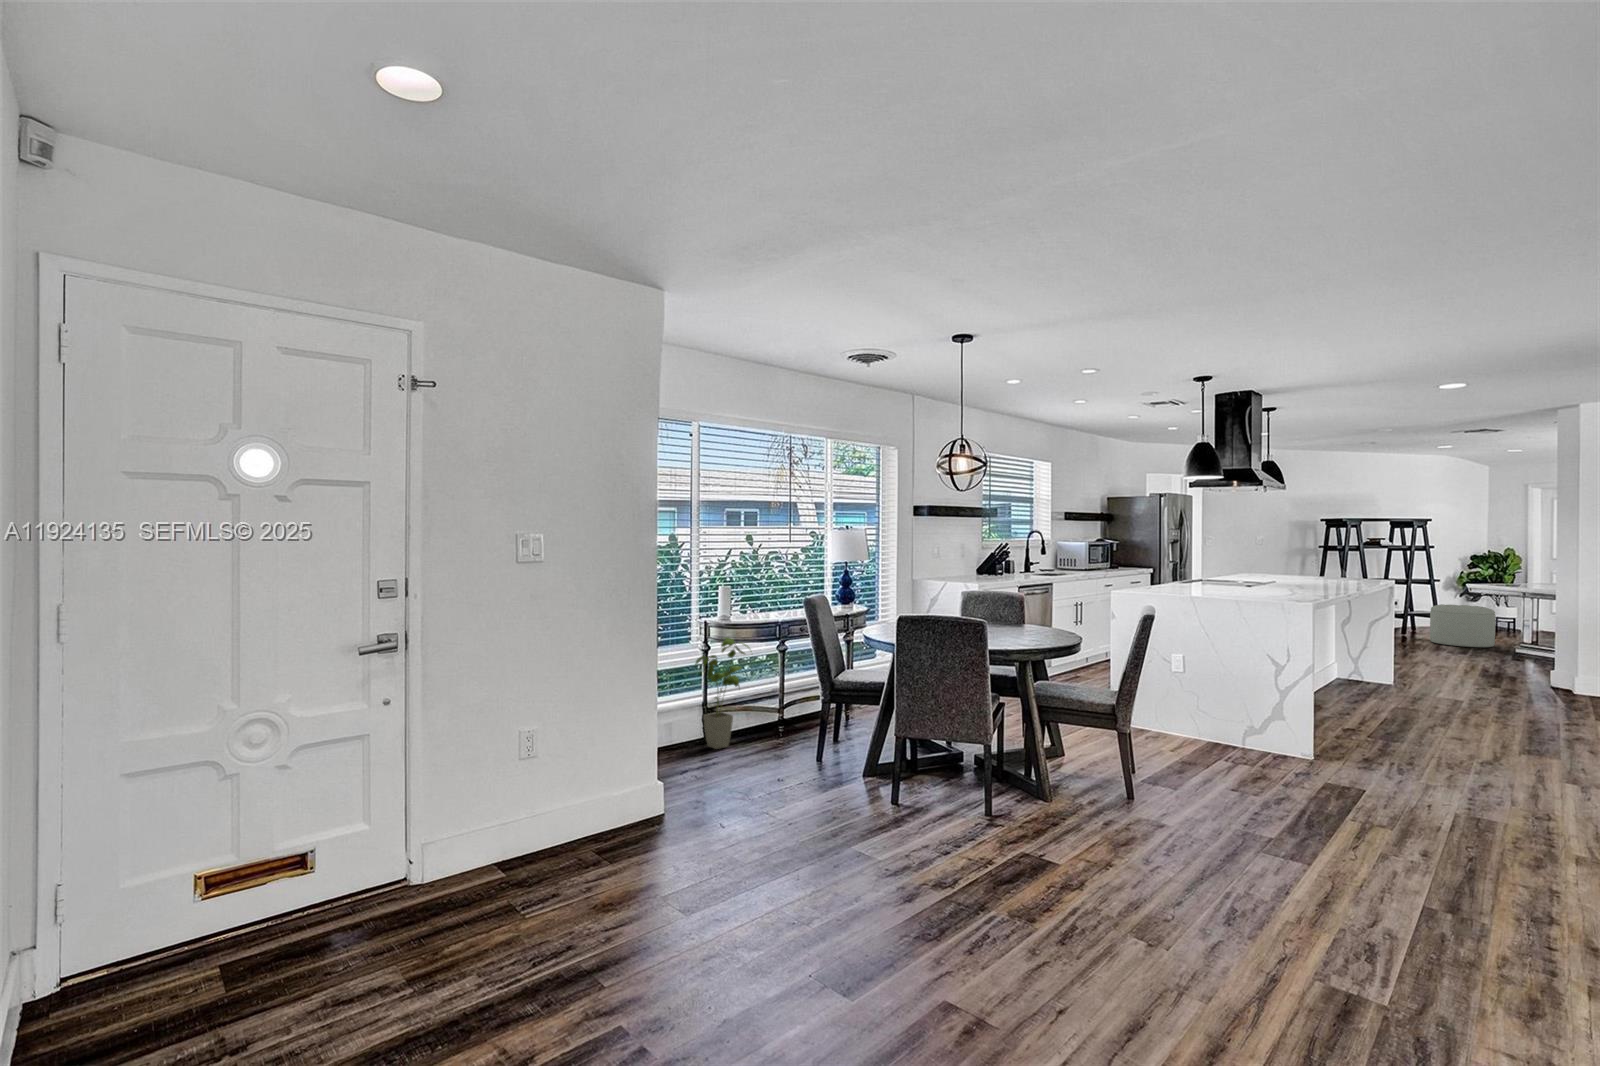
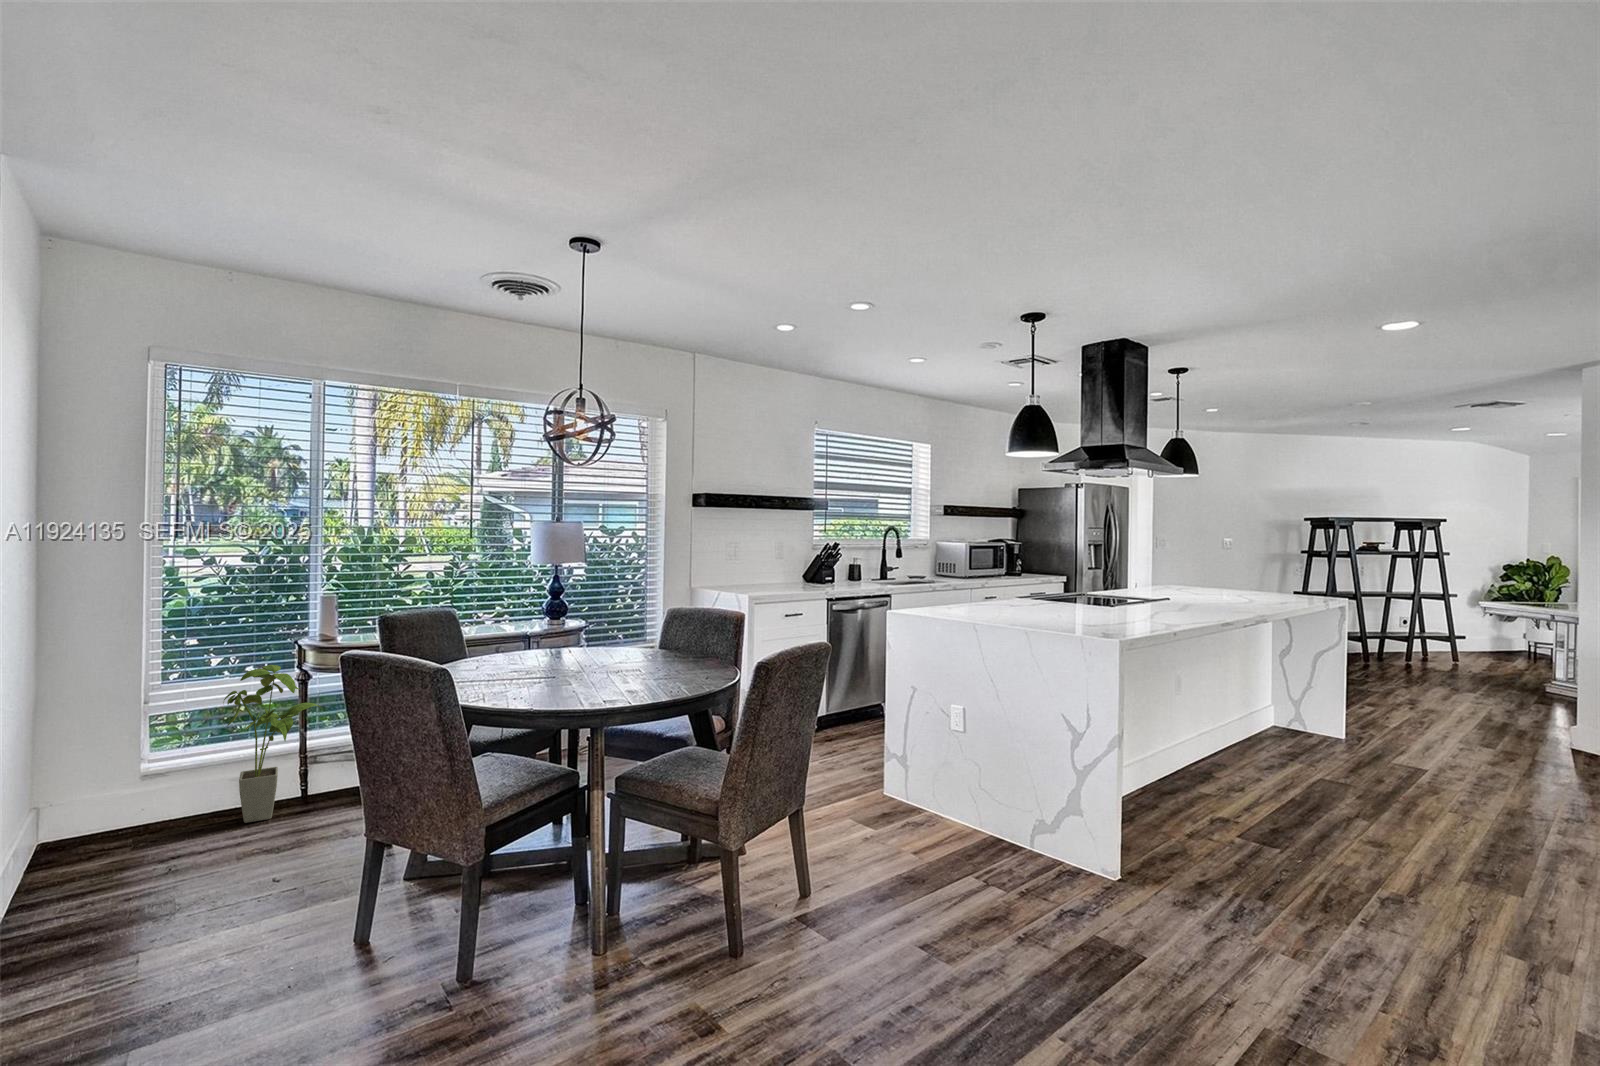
ottoman: present [1430,604,1495,648] -> none [1437,625,1524,681]

